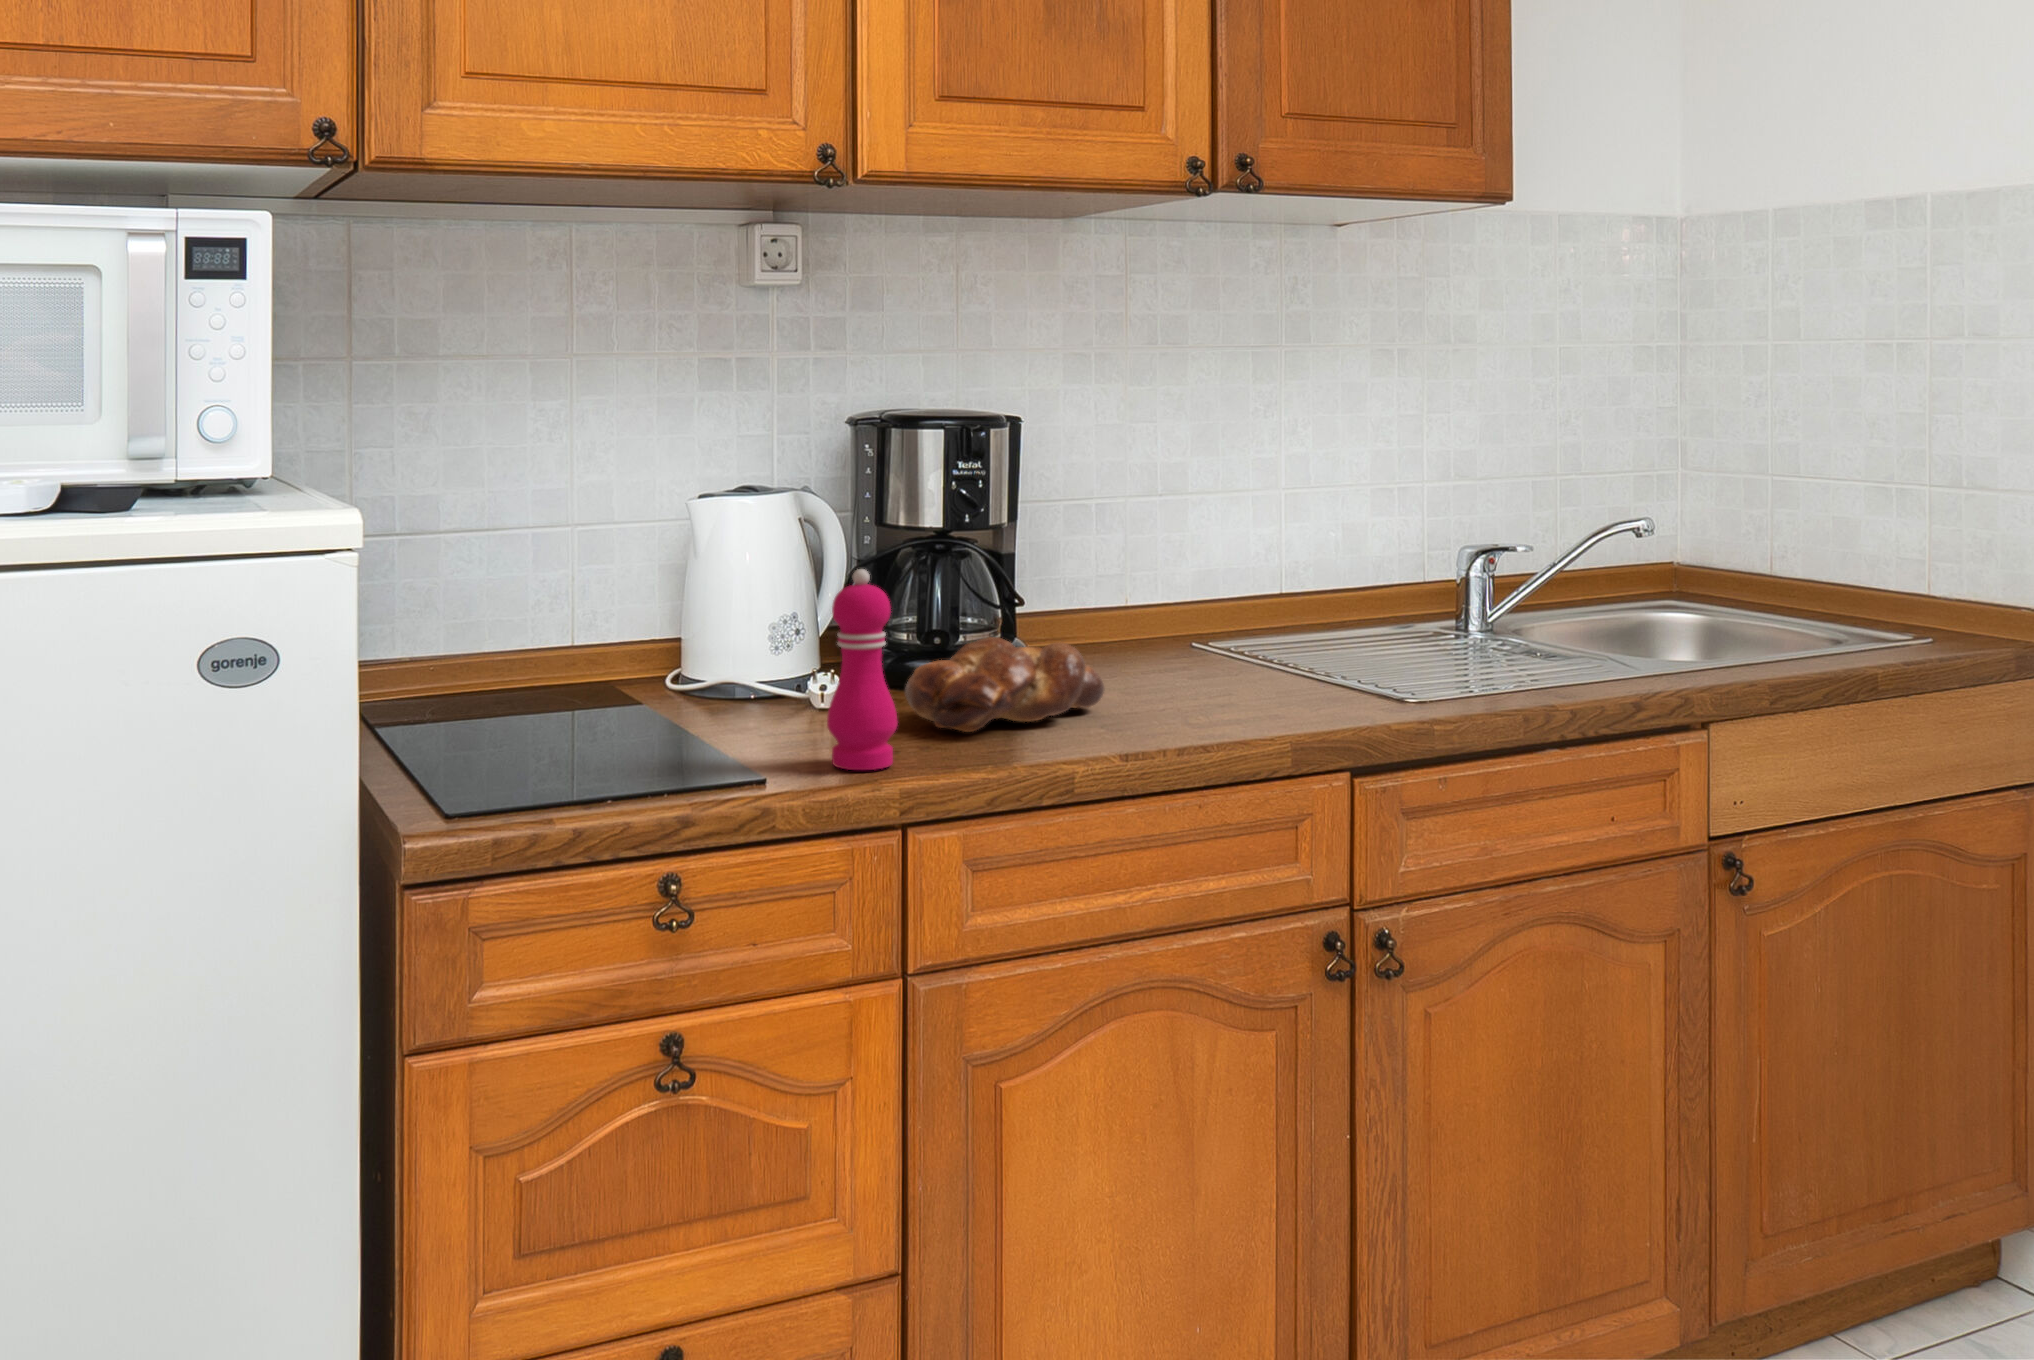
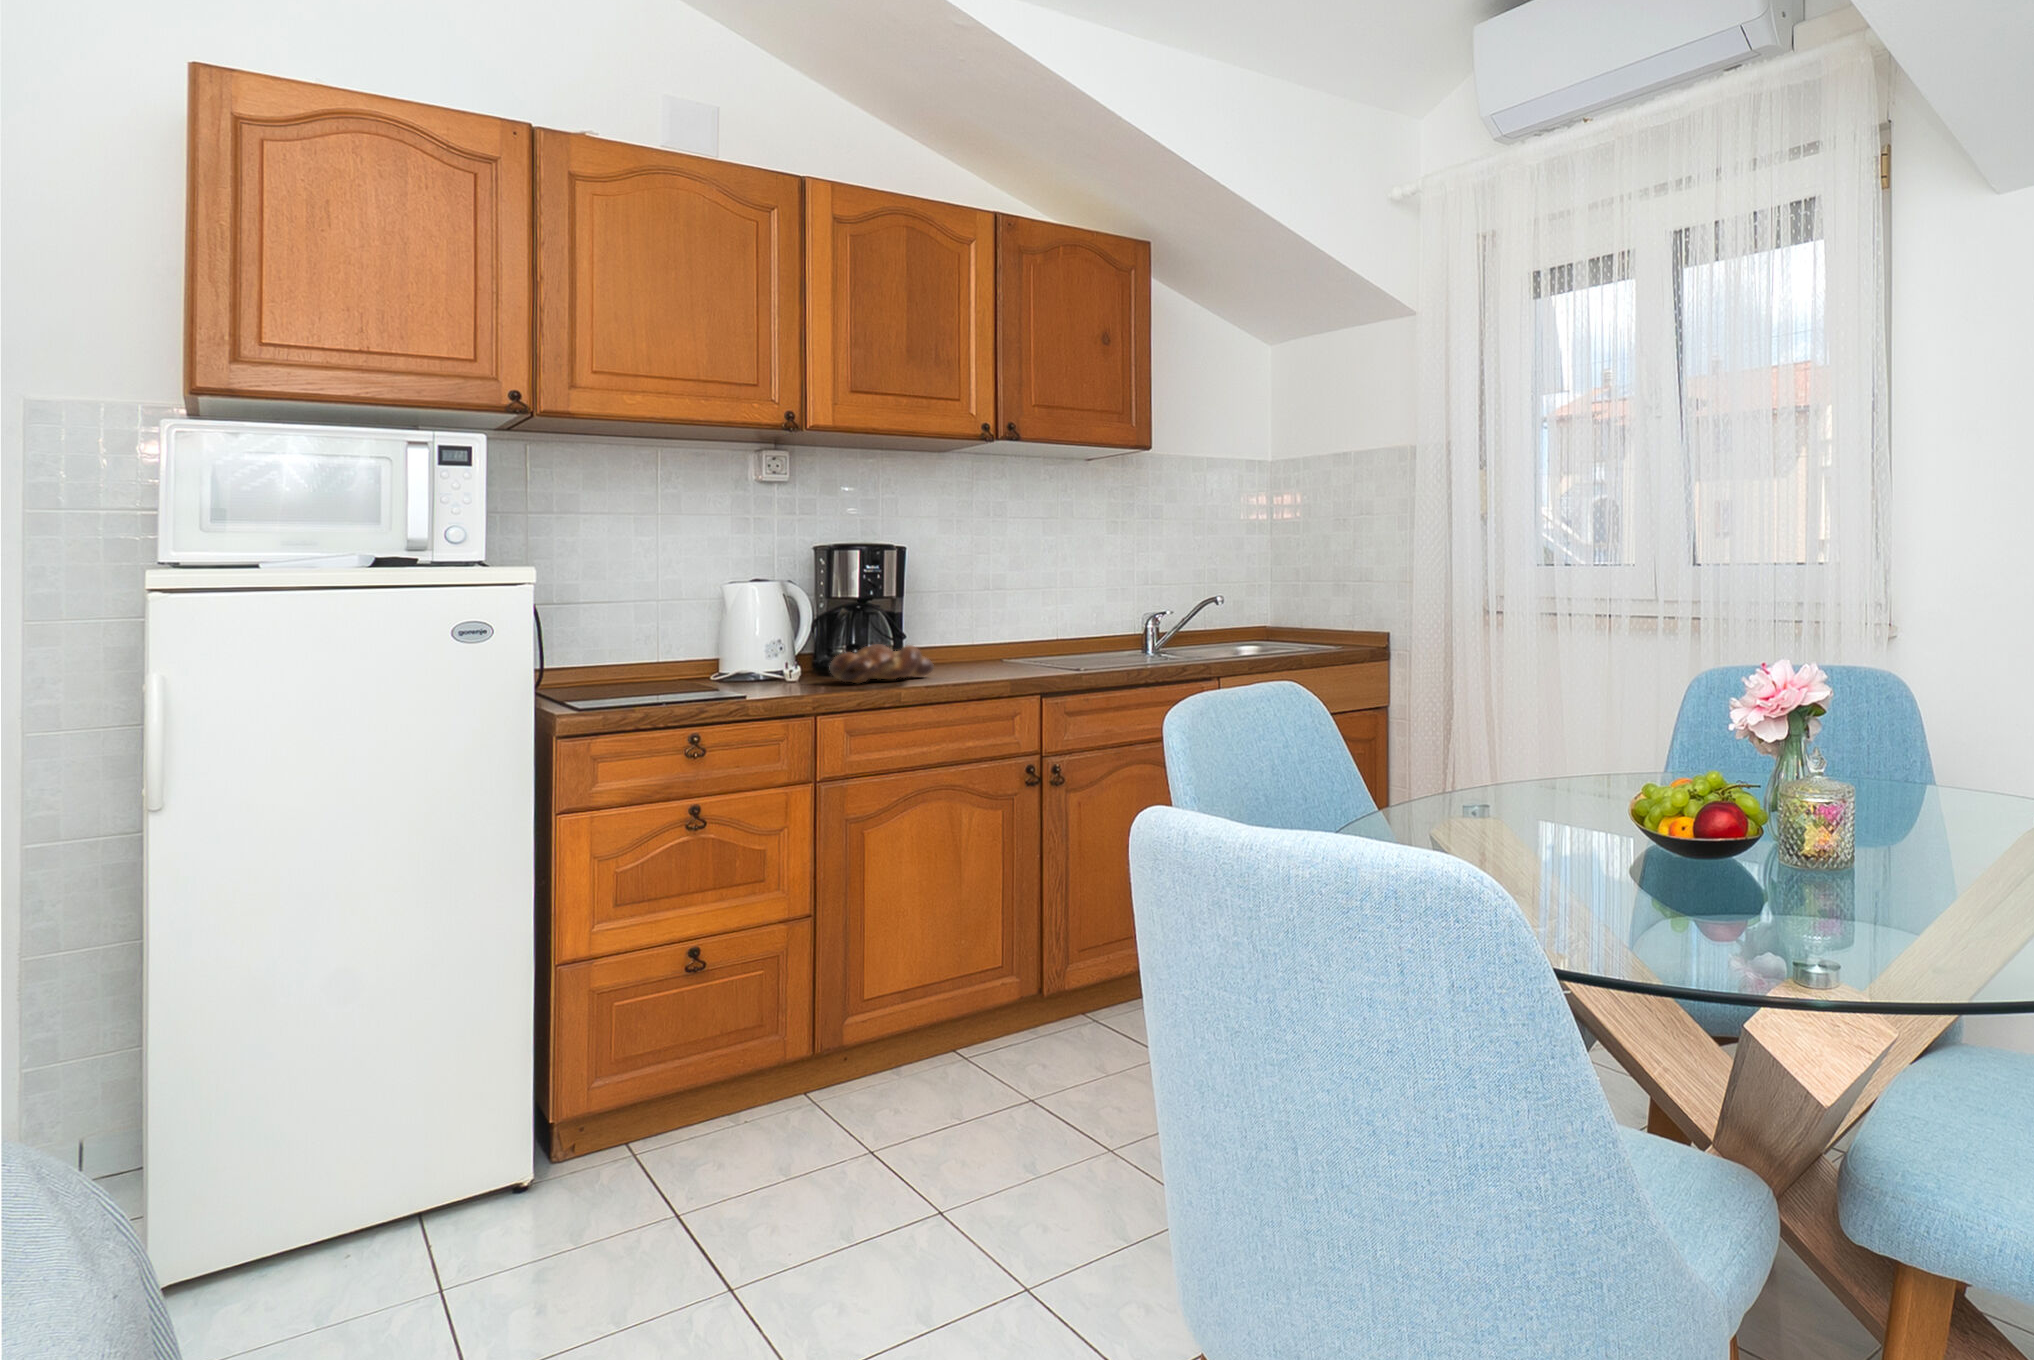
pepper mill: present [827,569,897,770] -> none [780,604,815,692]

